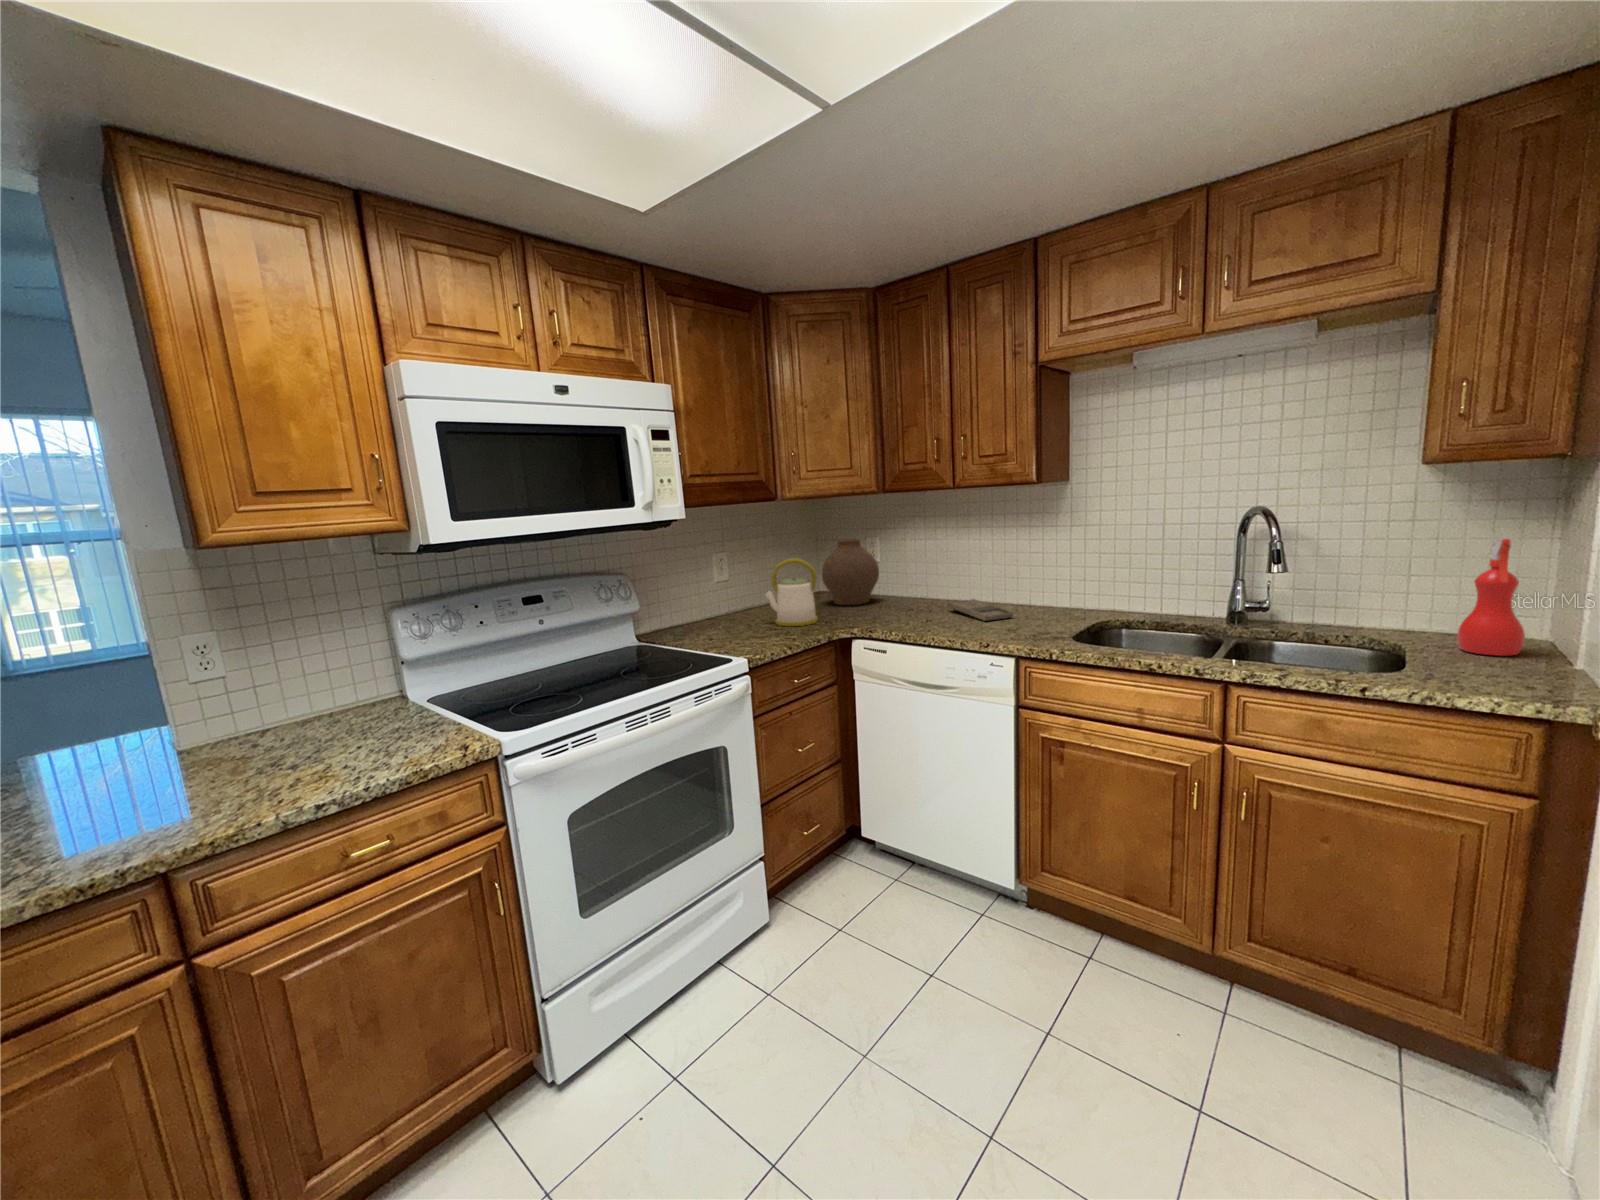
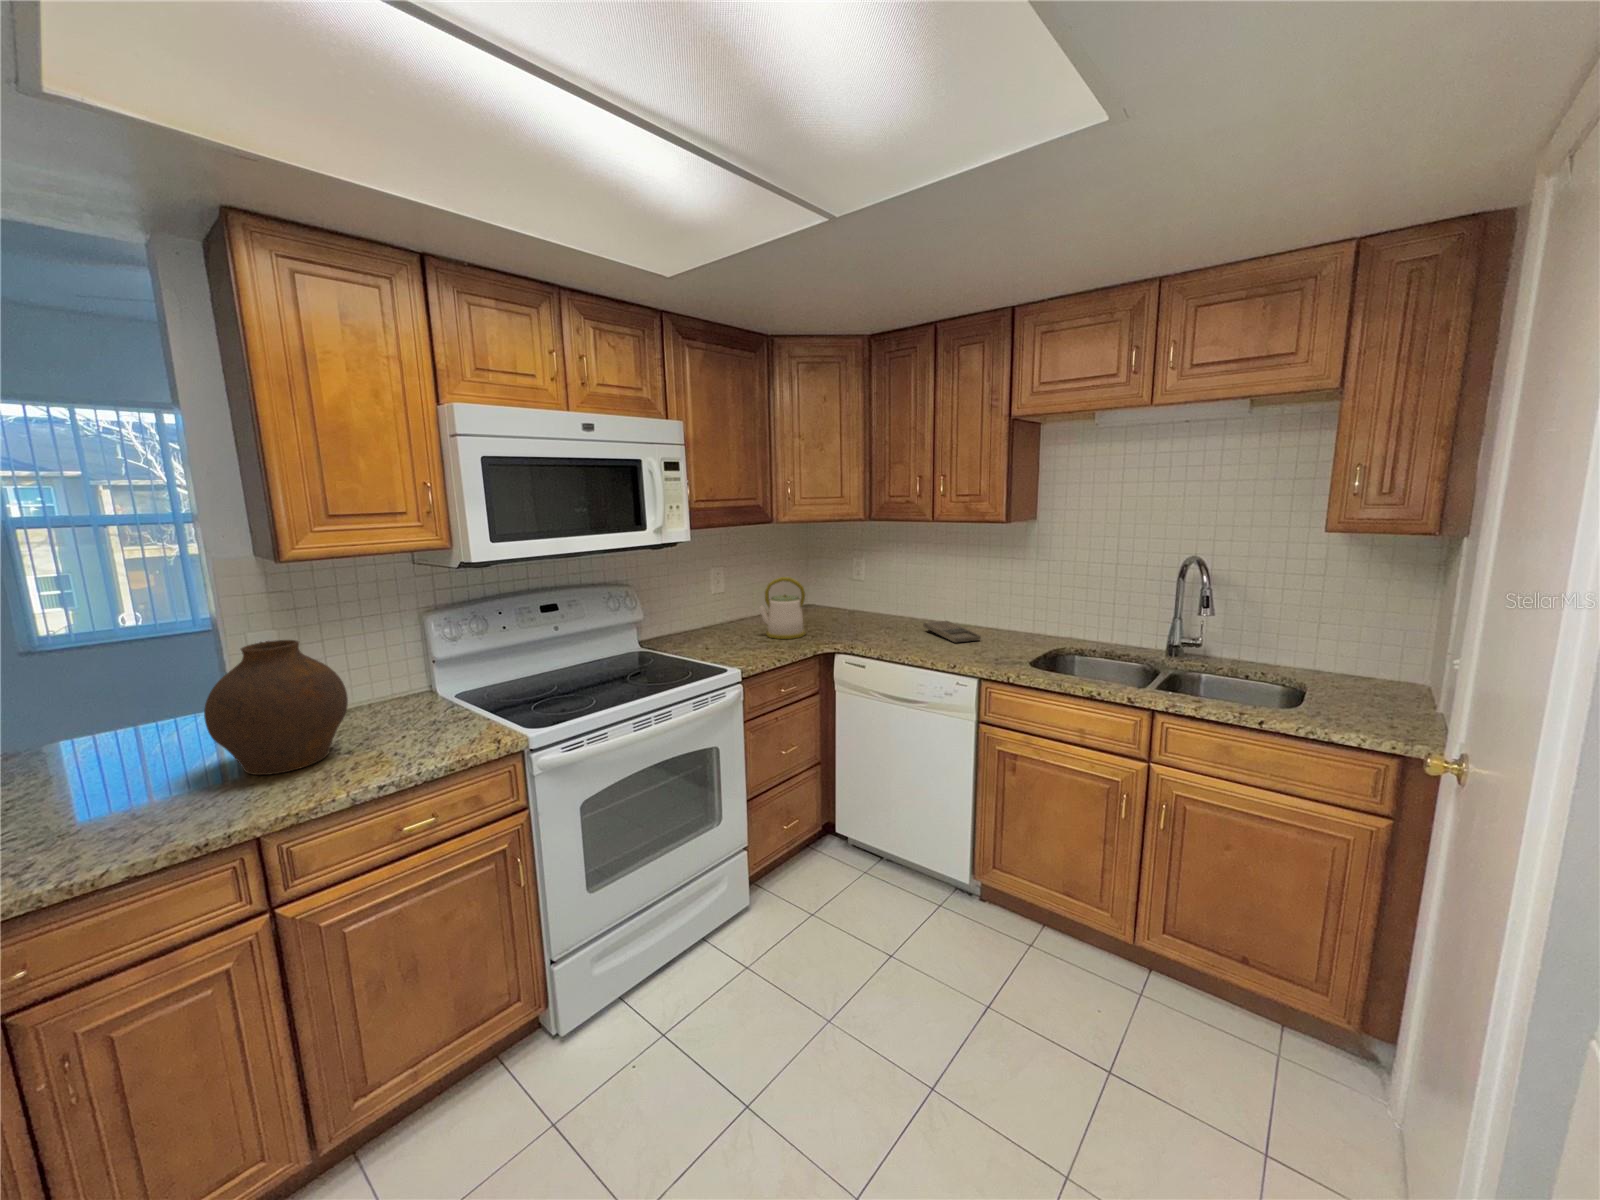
spray bottle: present [1457,538,1525,656] -> none [1350,598,1402,698]
vase: present [822,539,879,605] -> present [204,640,348,775]

